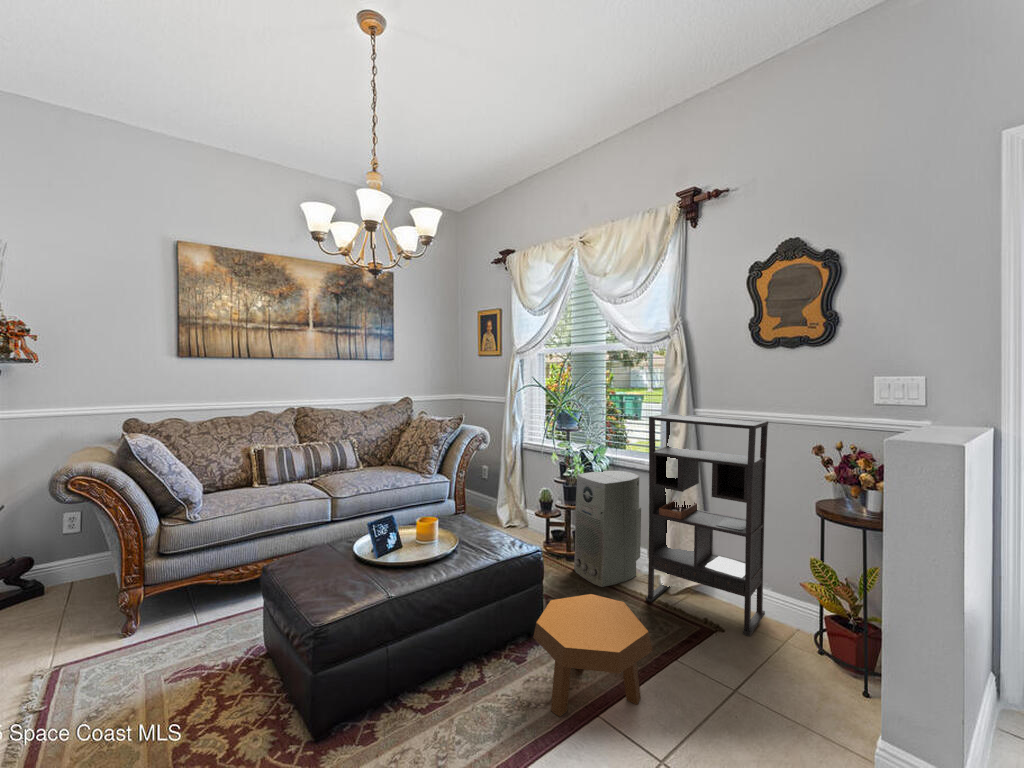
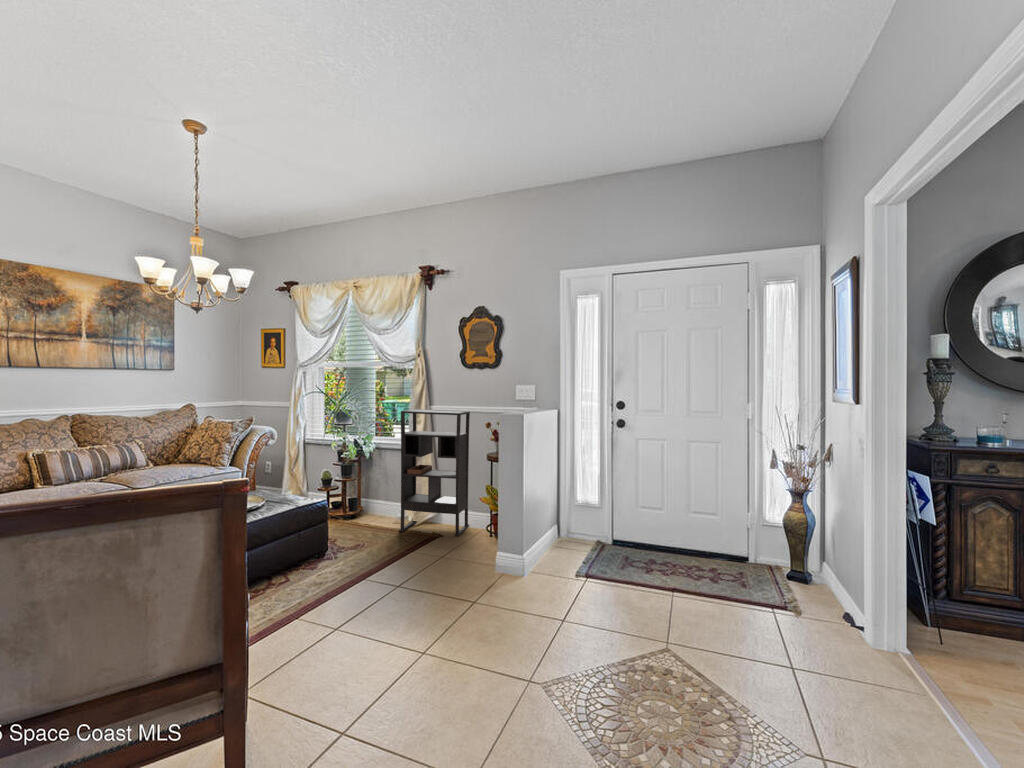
air purifier: present [574,471,641,587] -> none [349,451,397,530]
footstool: present [533,594,653,717] -> none [324,521,398,586]

